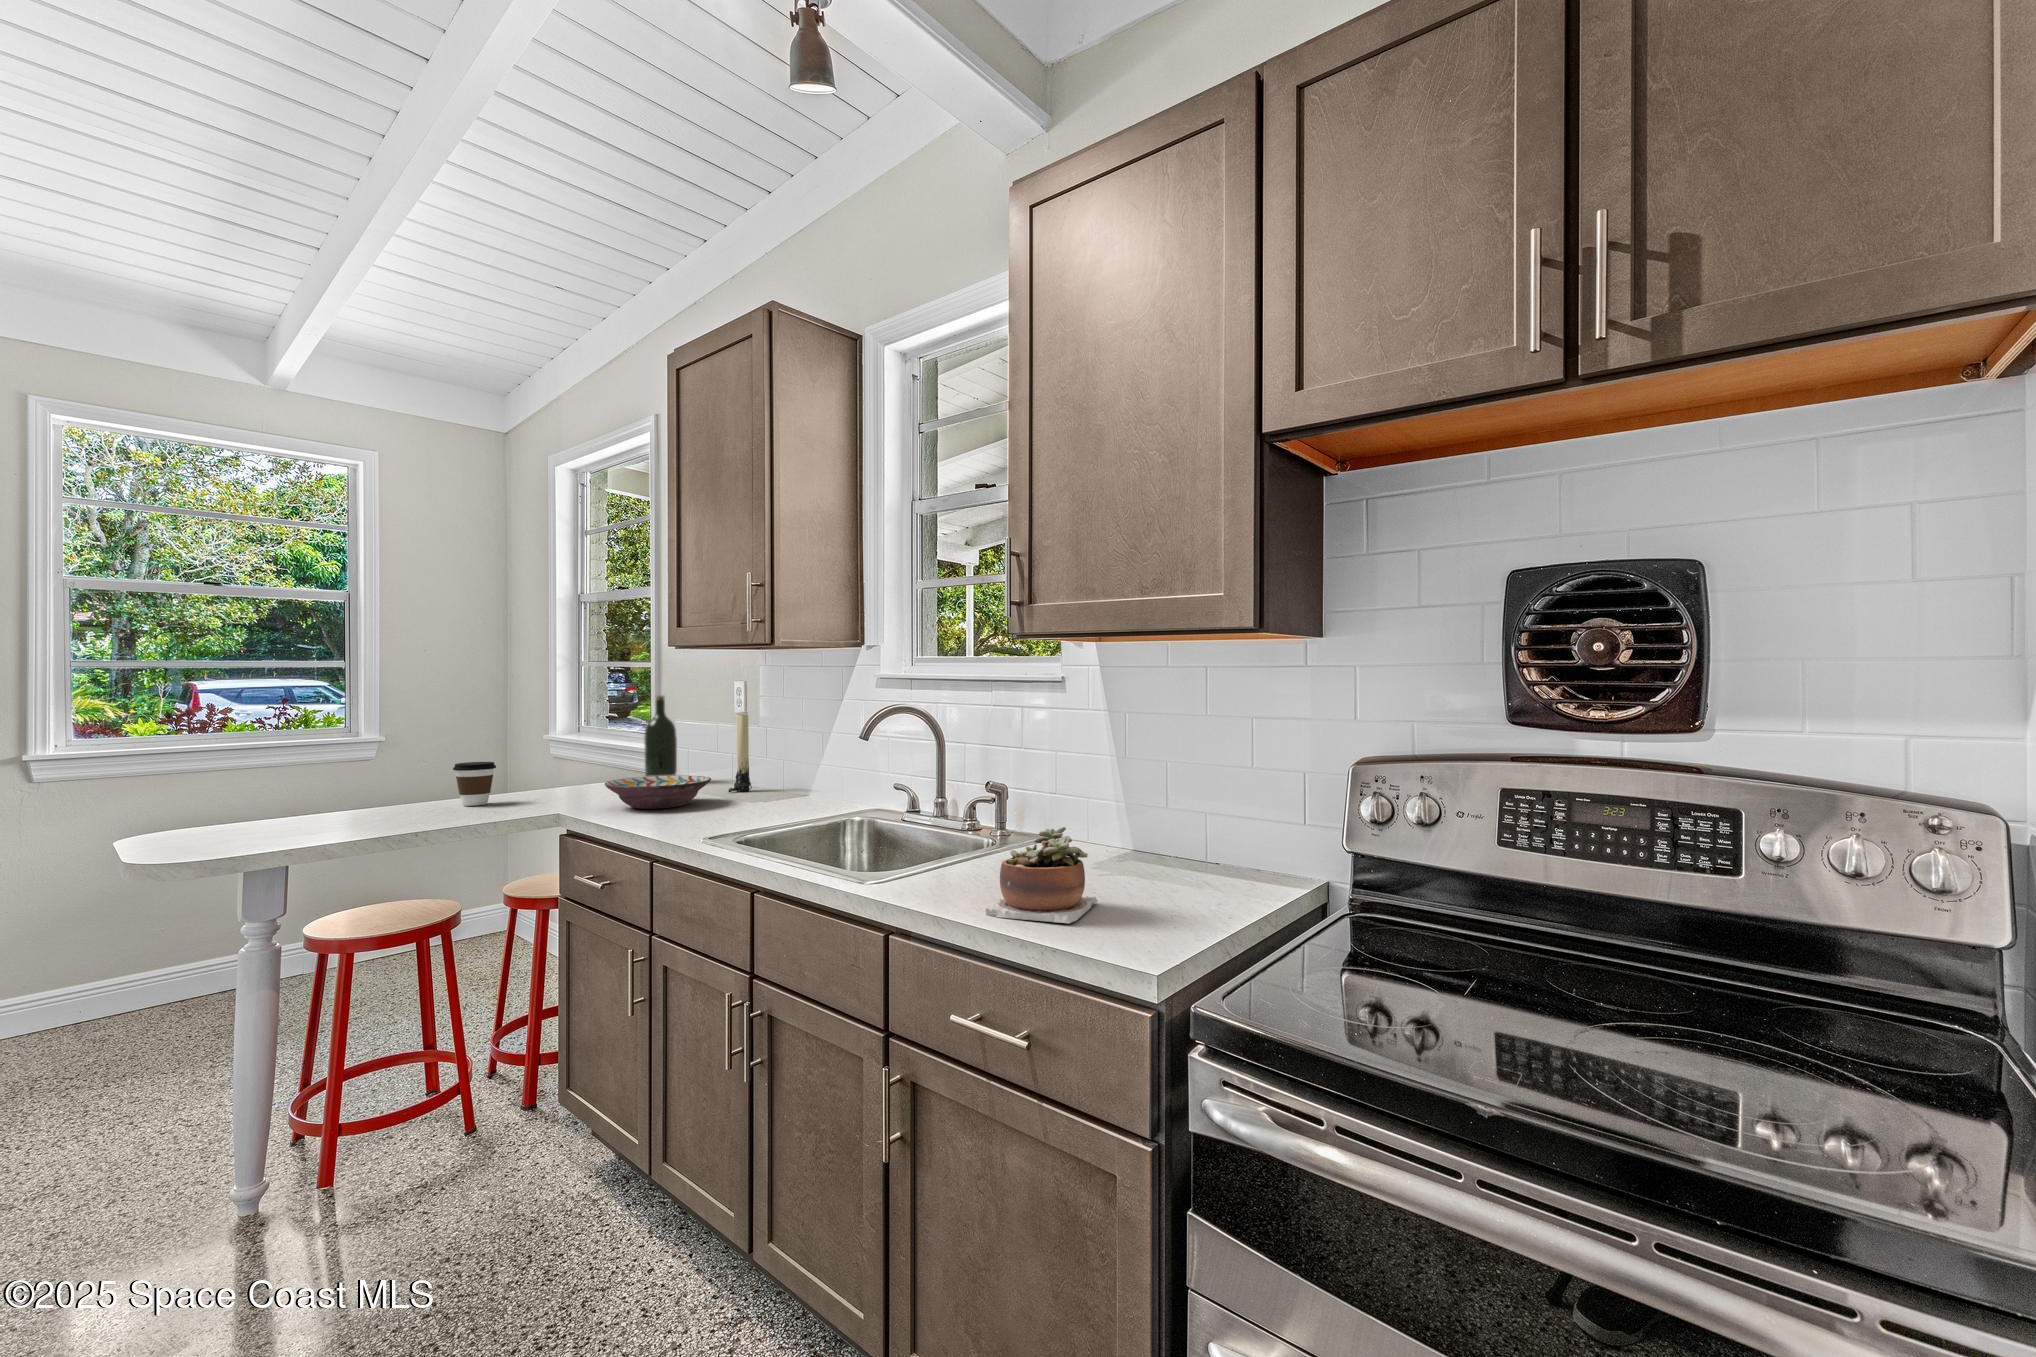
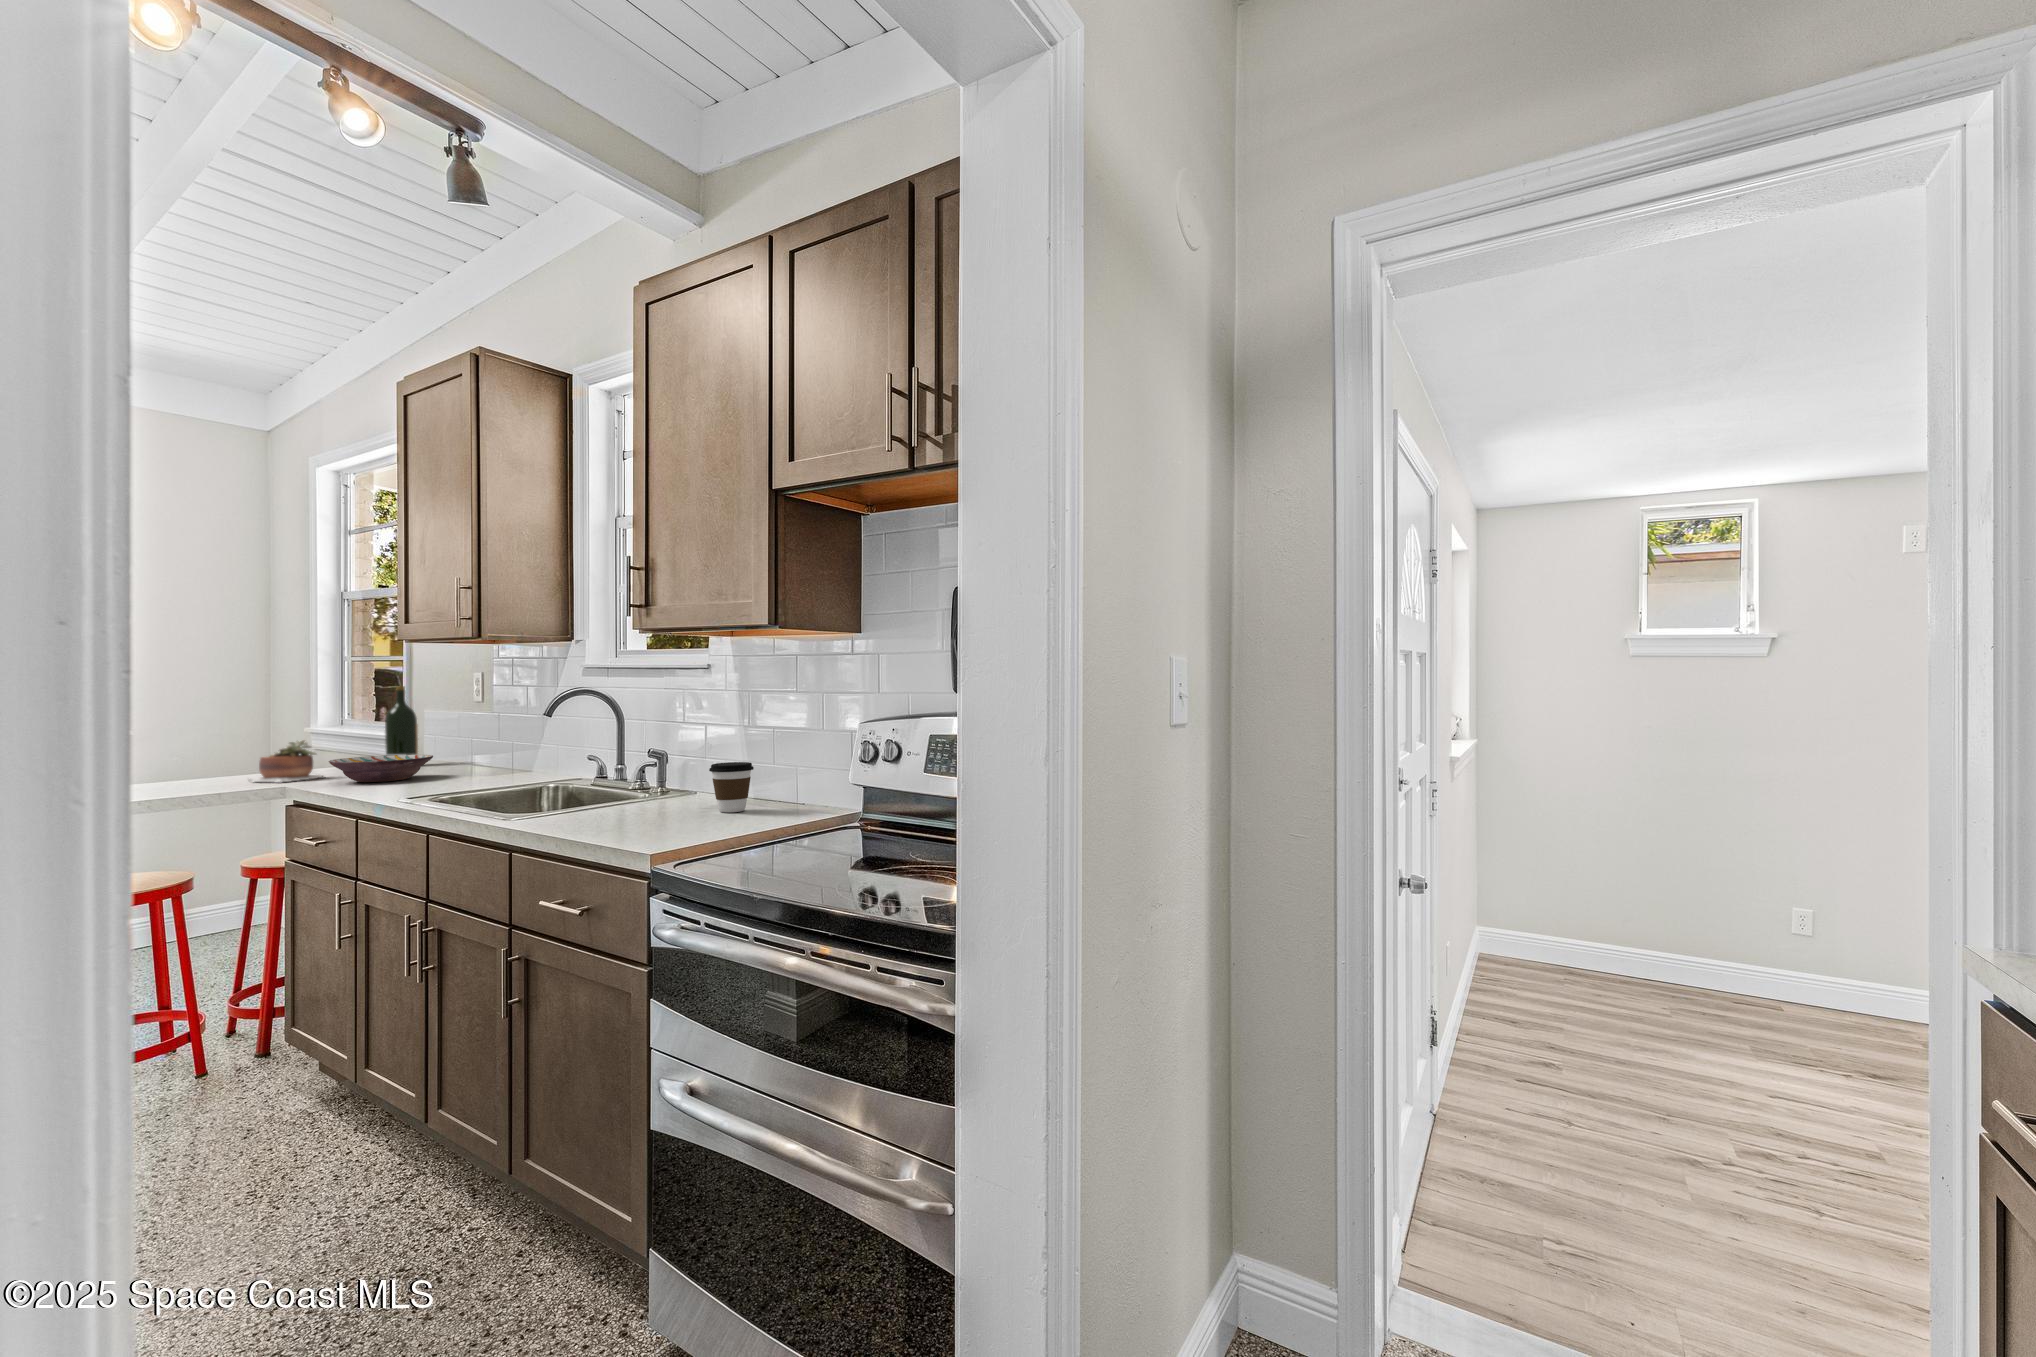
candle: present [728,712,752,792] -> none [458,699,482,770]
coffee cup: present [453,762,496,806] -> present [709,762,754,812]
succulent plant: present [986,827,1098,923] -> present [248,740,324,782]

